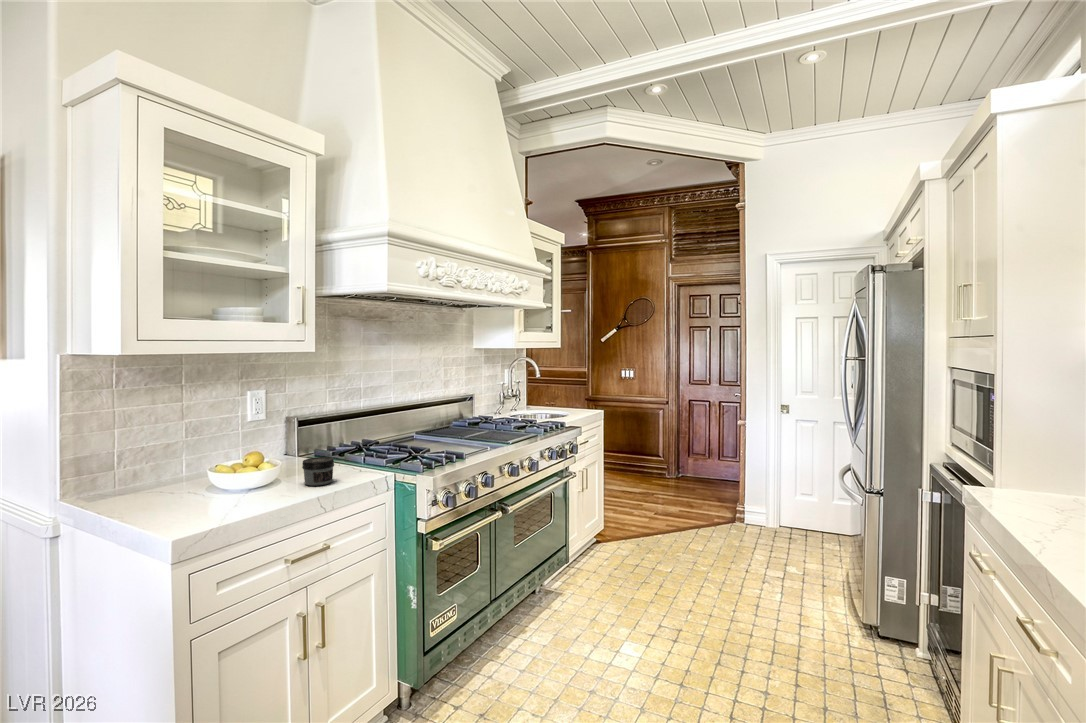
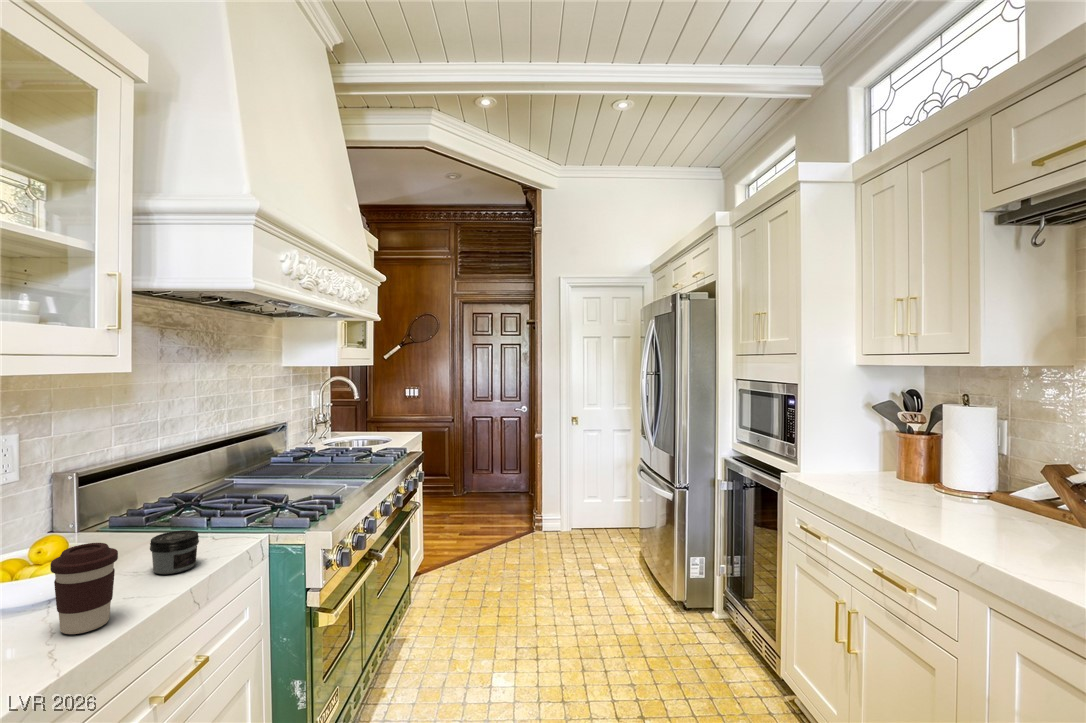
coffee cup: none [220,452,260,509] -> present [50,543,118,634]

